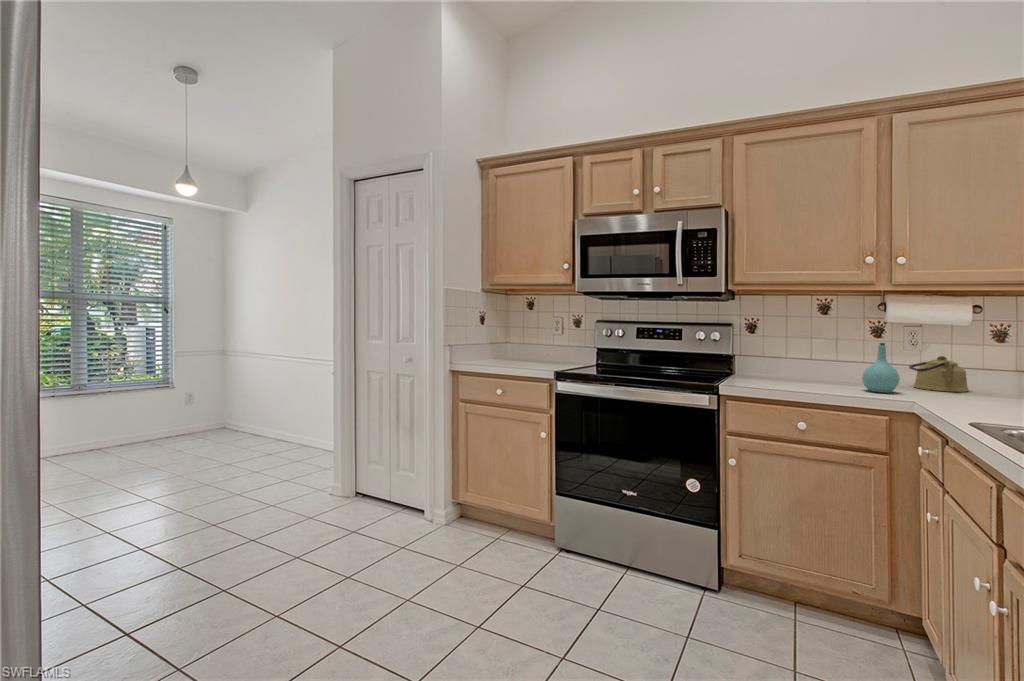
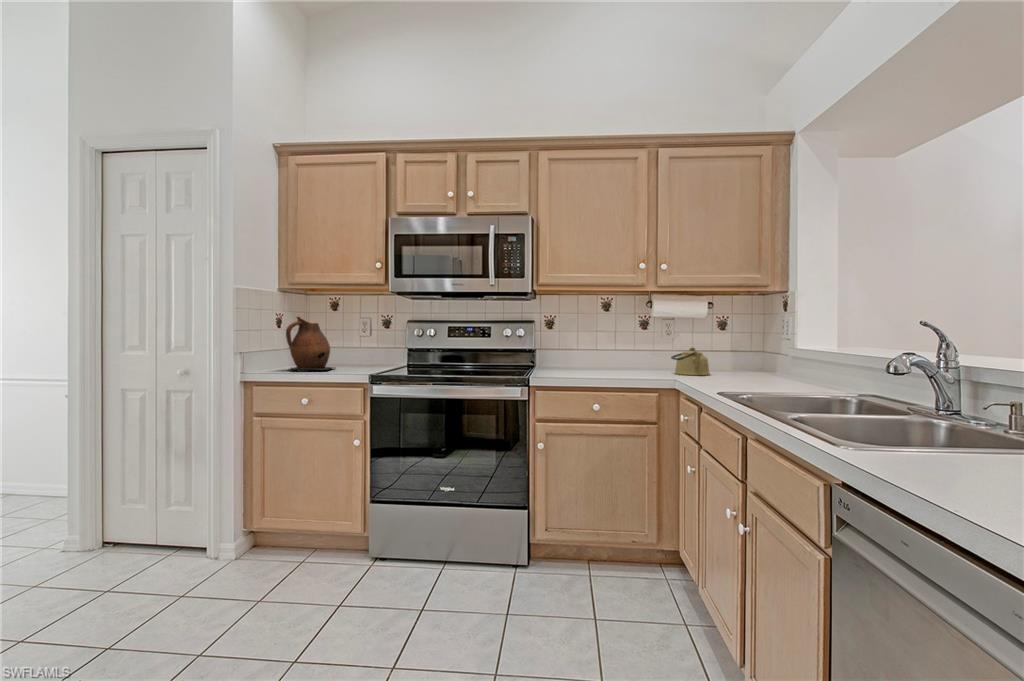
ceramic pitcher: none [487,318,530,368] -> present [286,317,335,370]
bottle: present [862,343,900,393] -> none [640,336,665,377]

